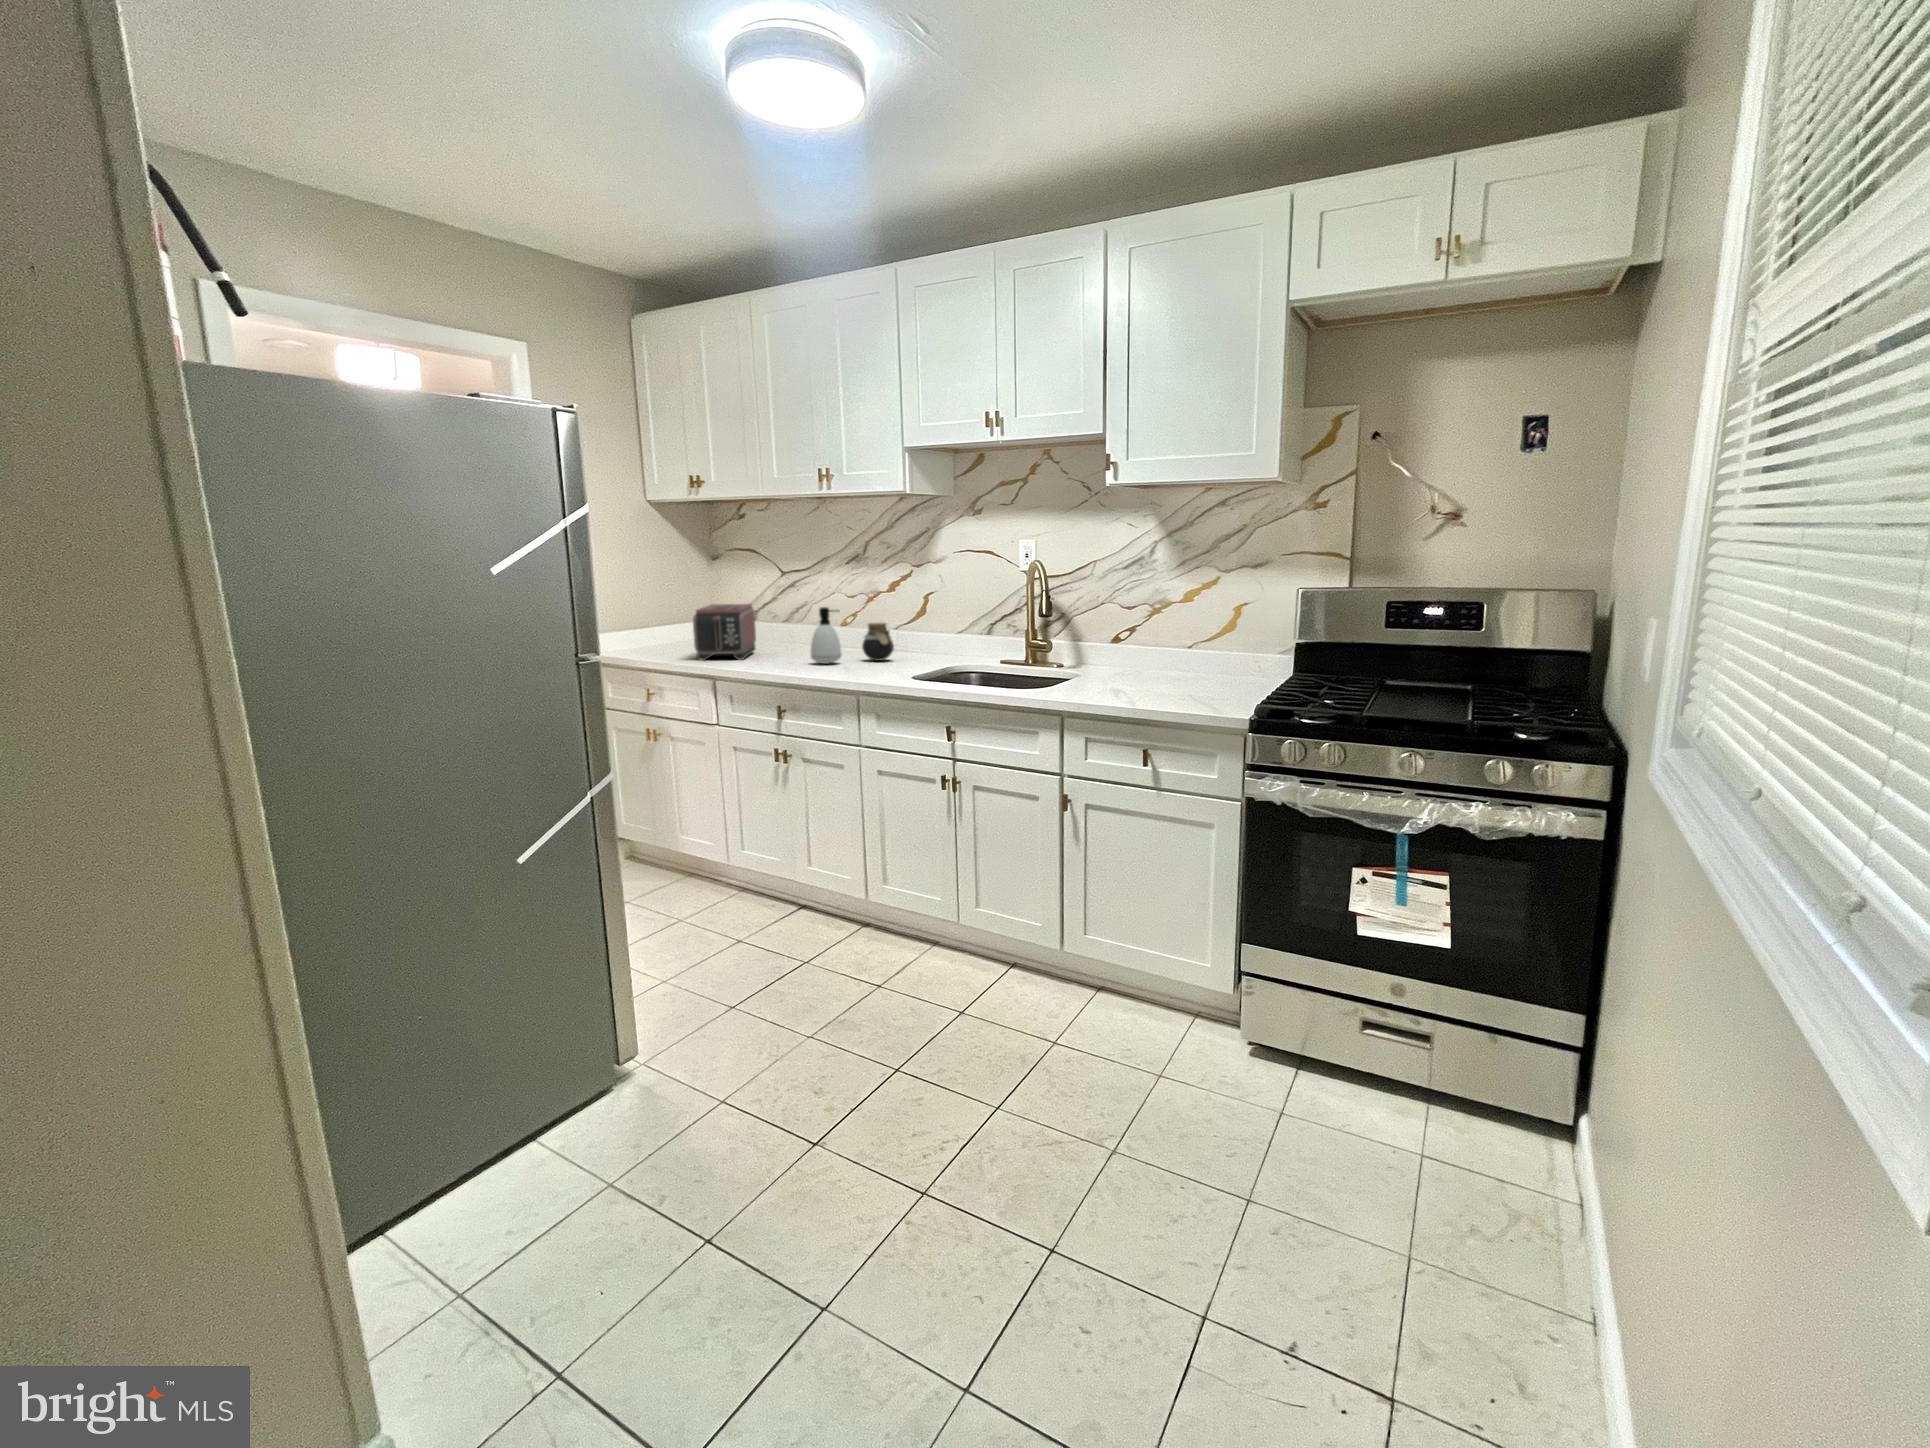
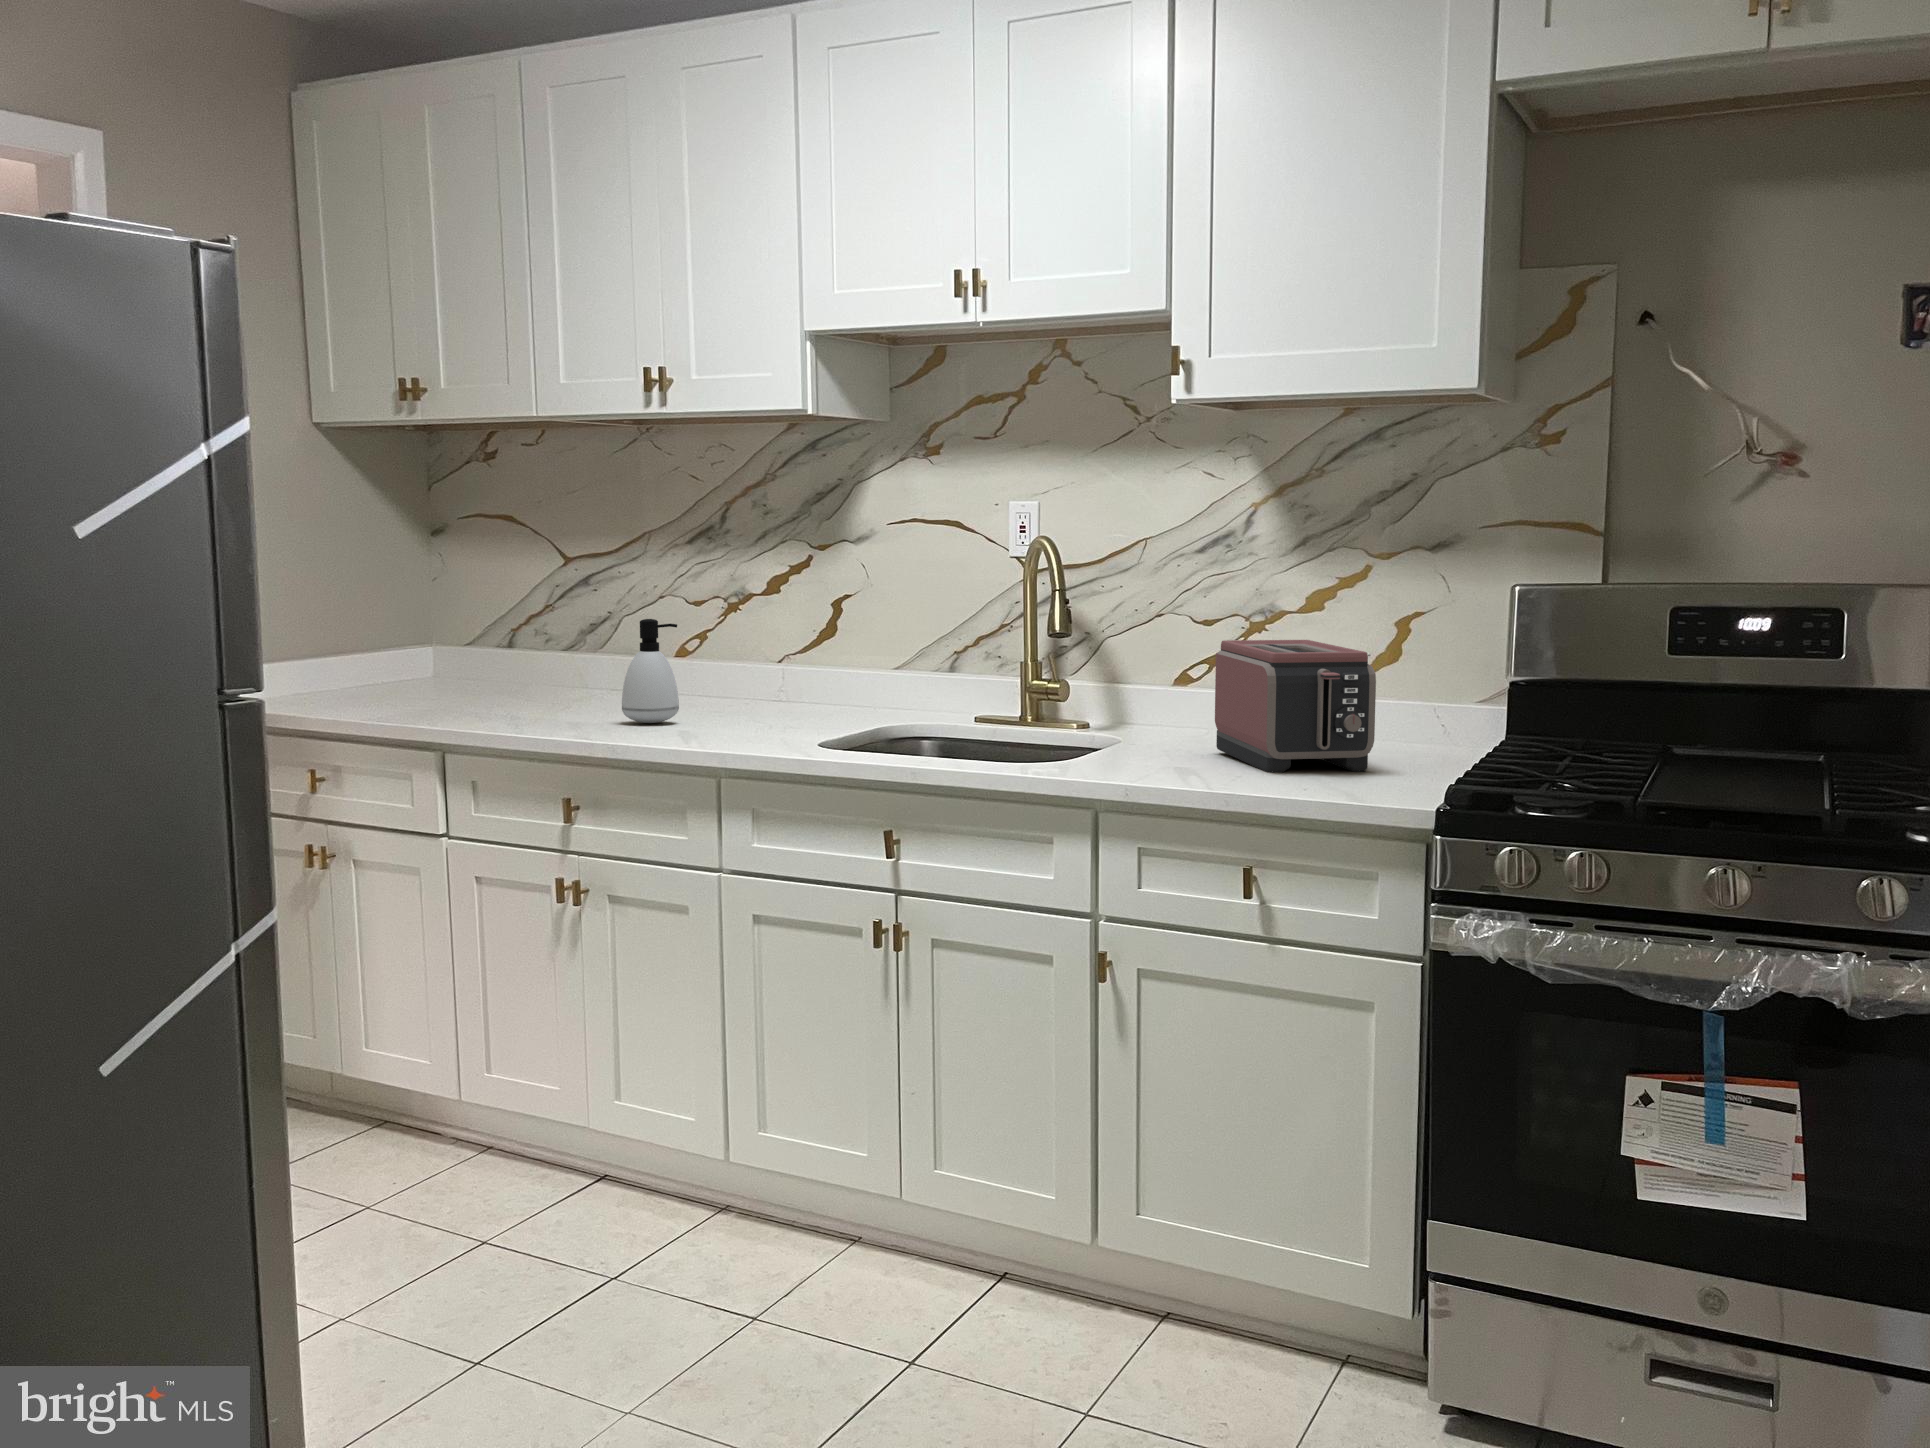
toaster: present [693,604,756,660] -> present [1215,640,1376,773]
jar: present [862,623,894,661] -> none [716,649,775,719]

